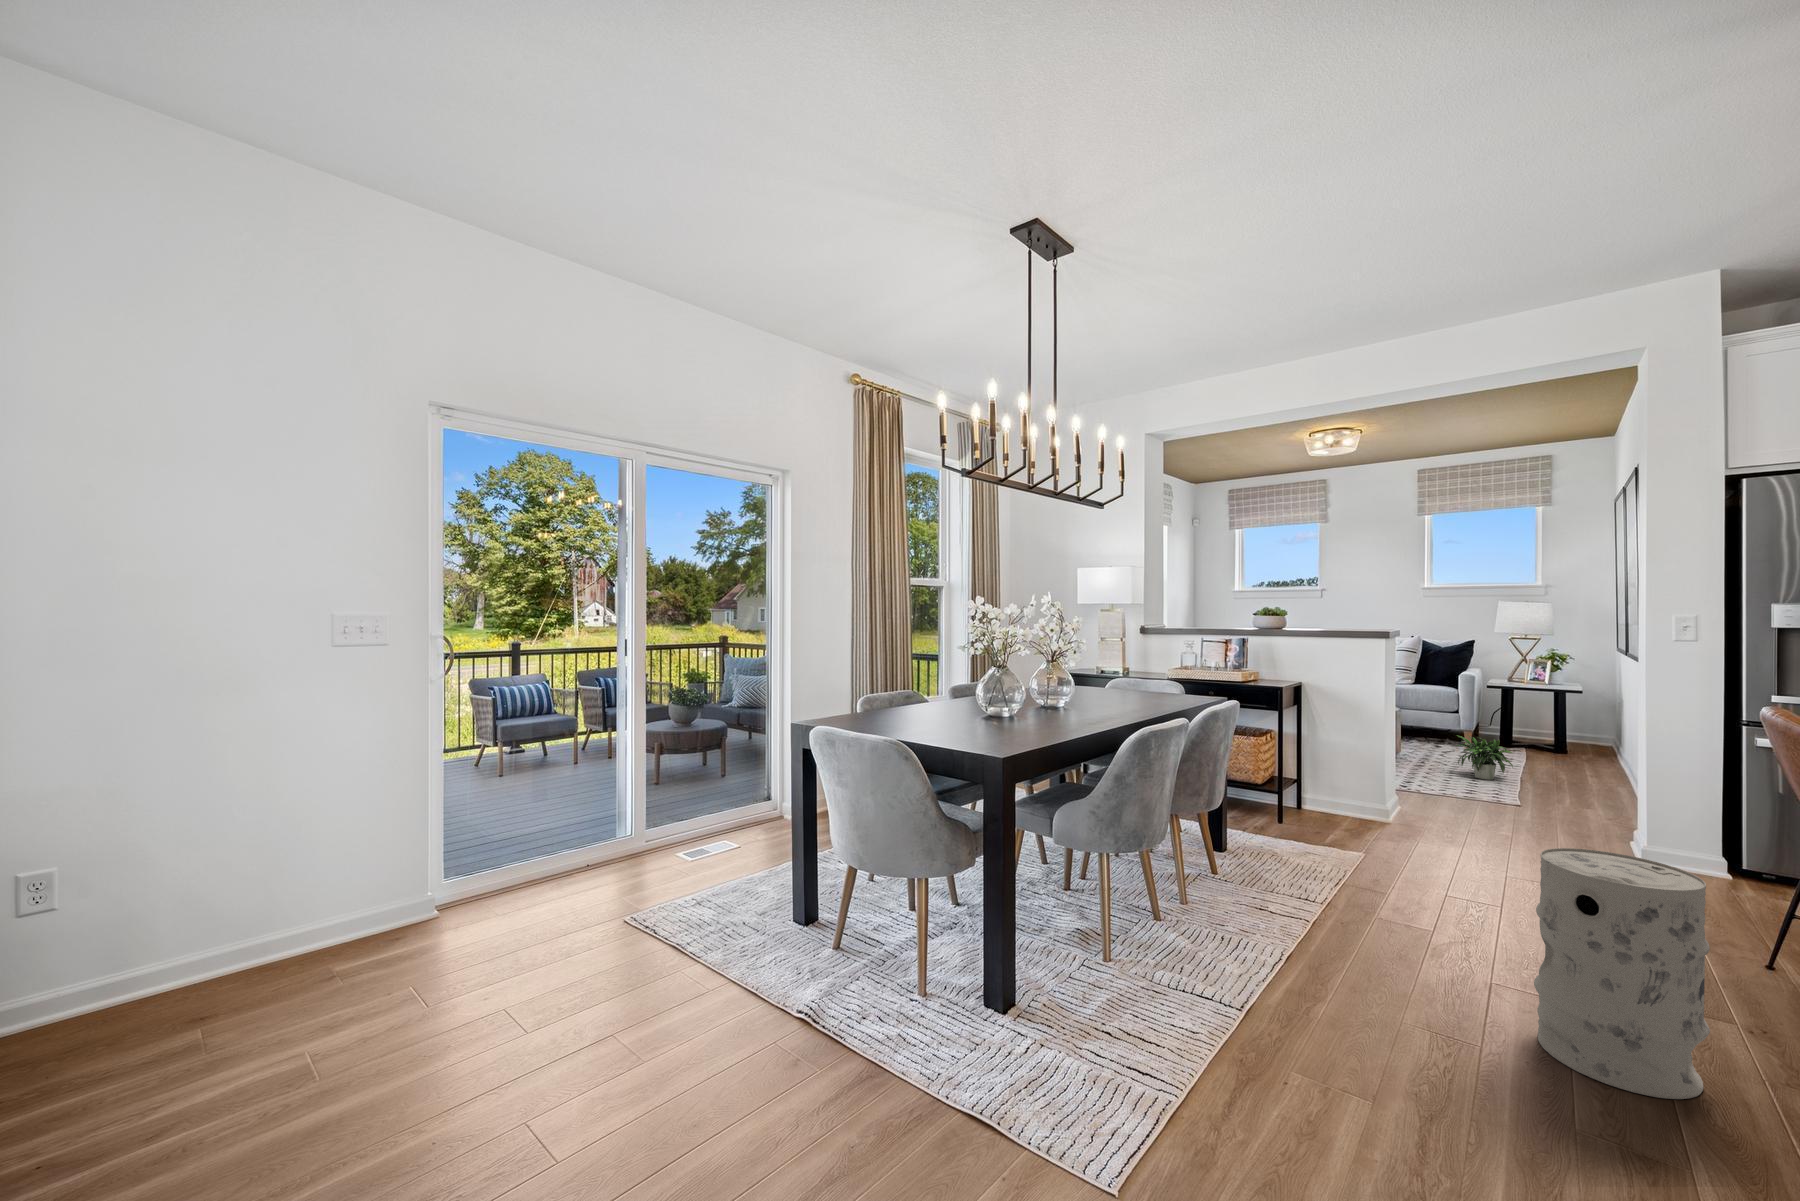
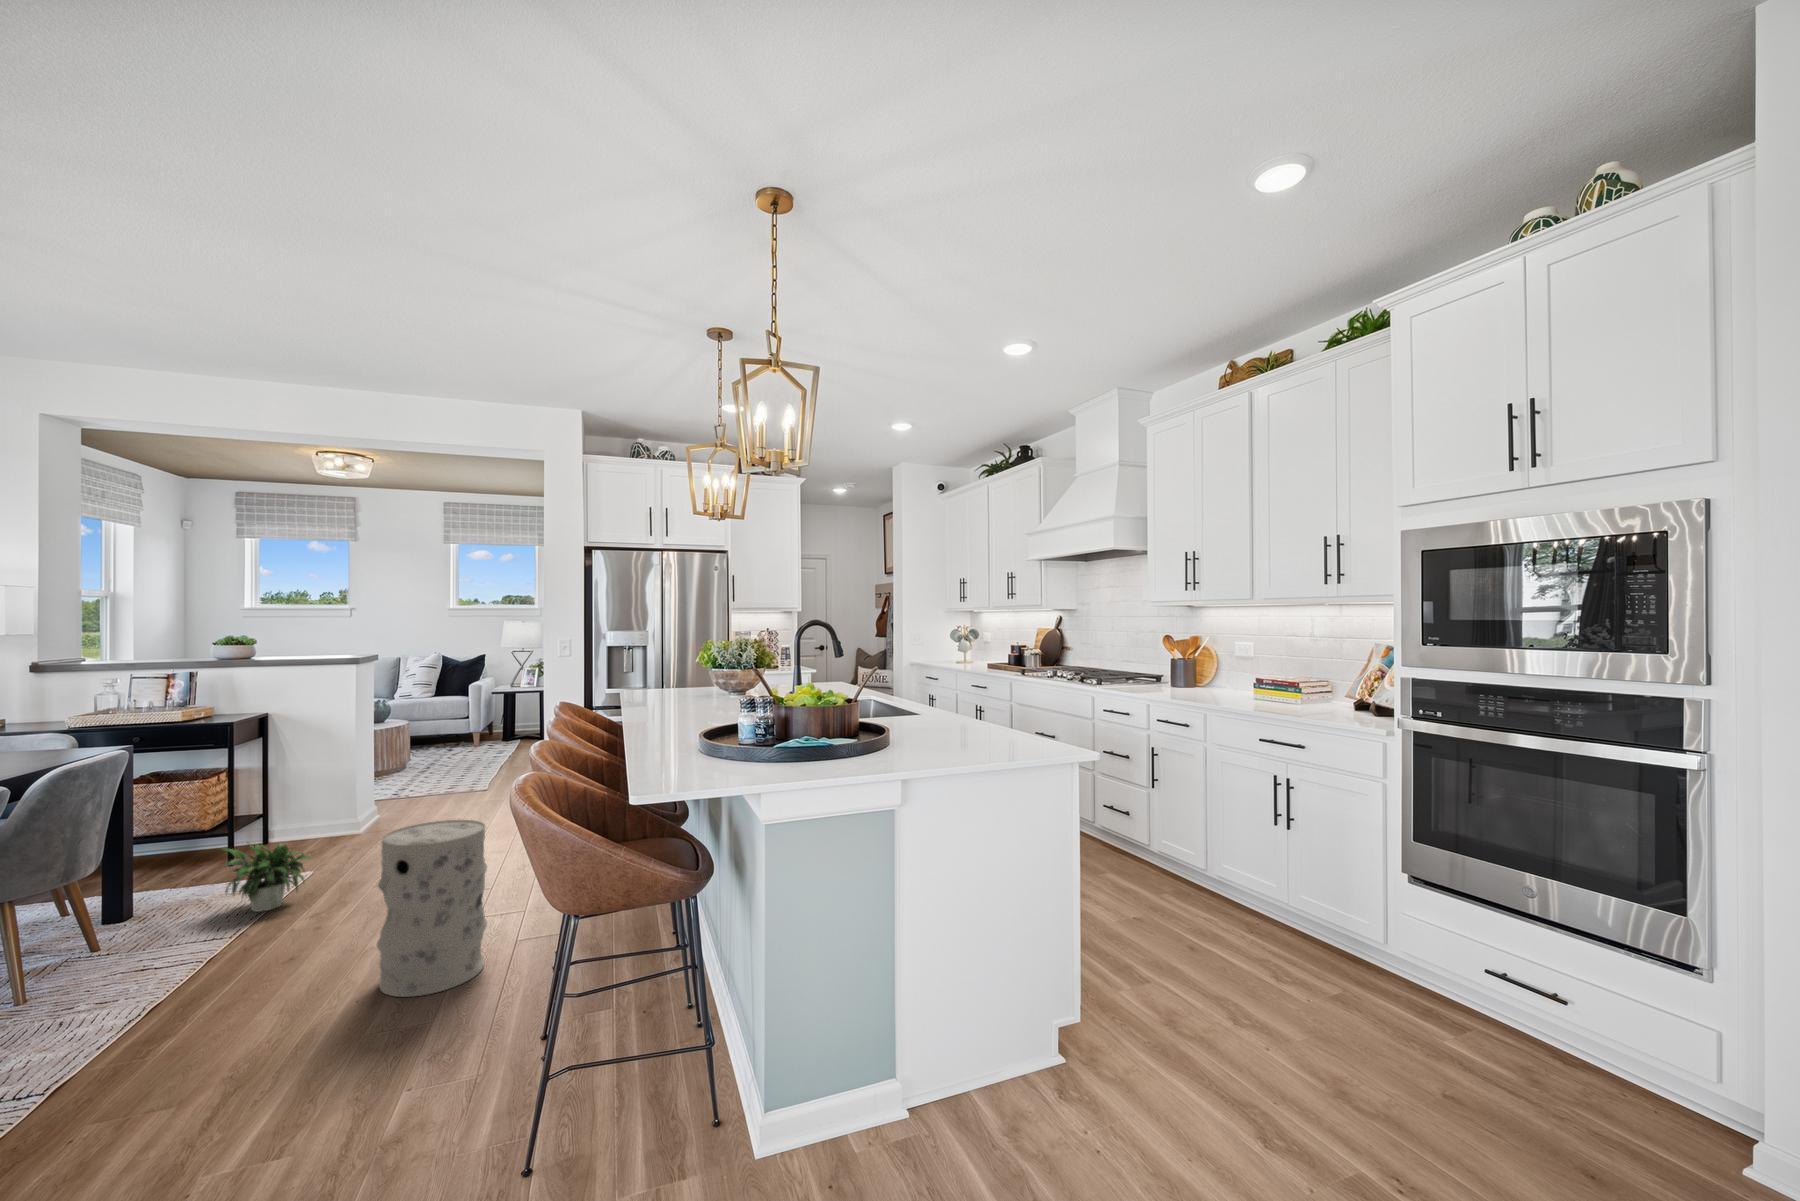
potted plant: present [1443,735,1513,780] -> present [223,842,310,912]

